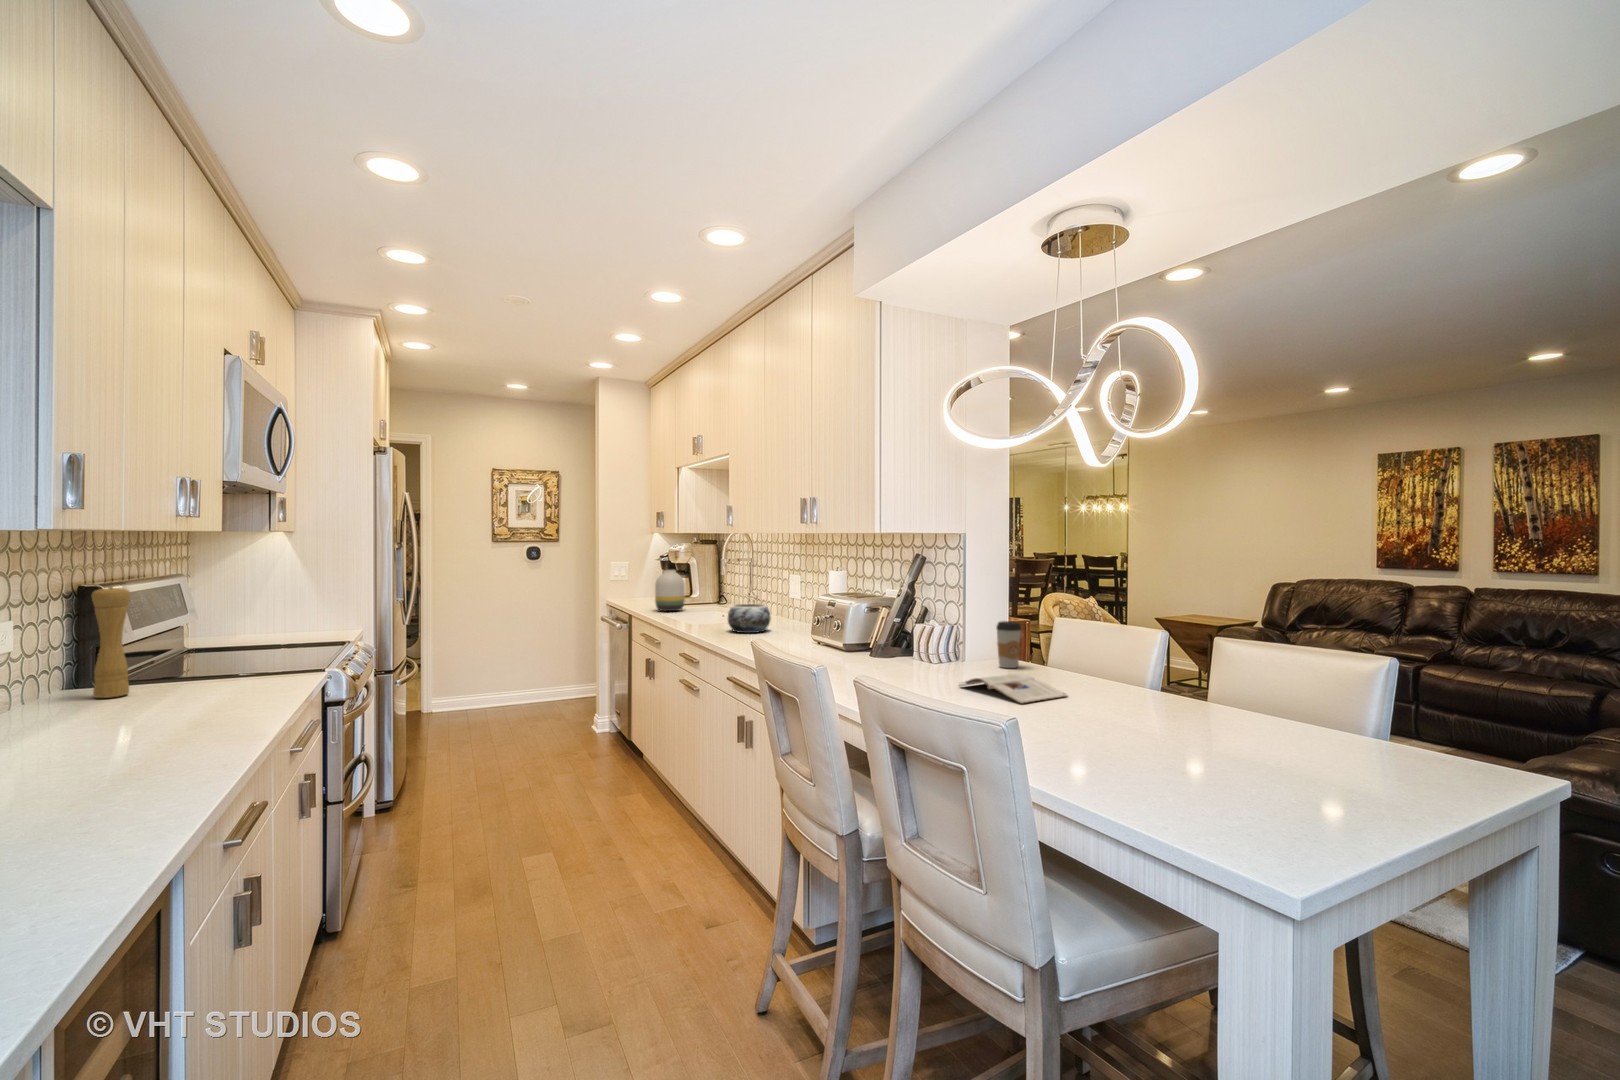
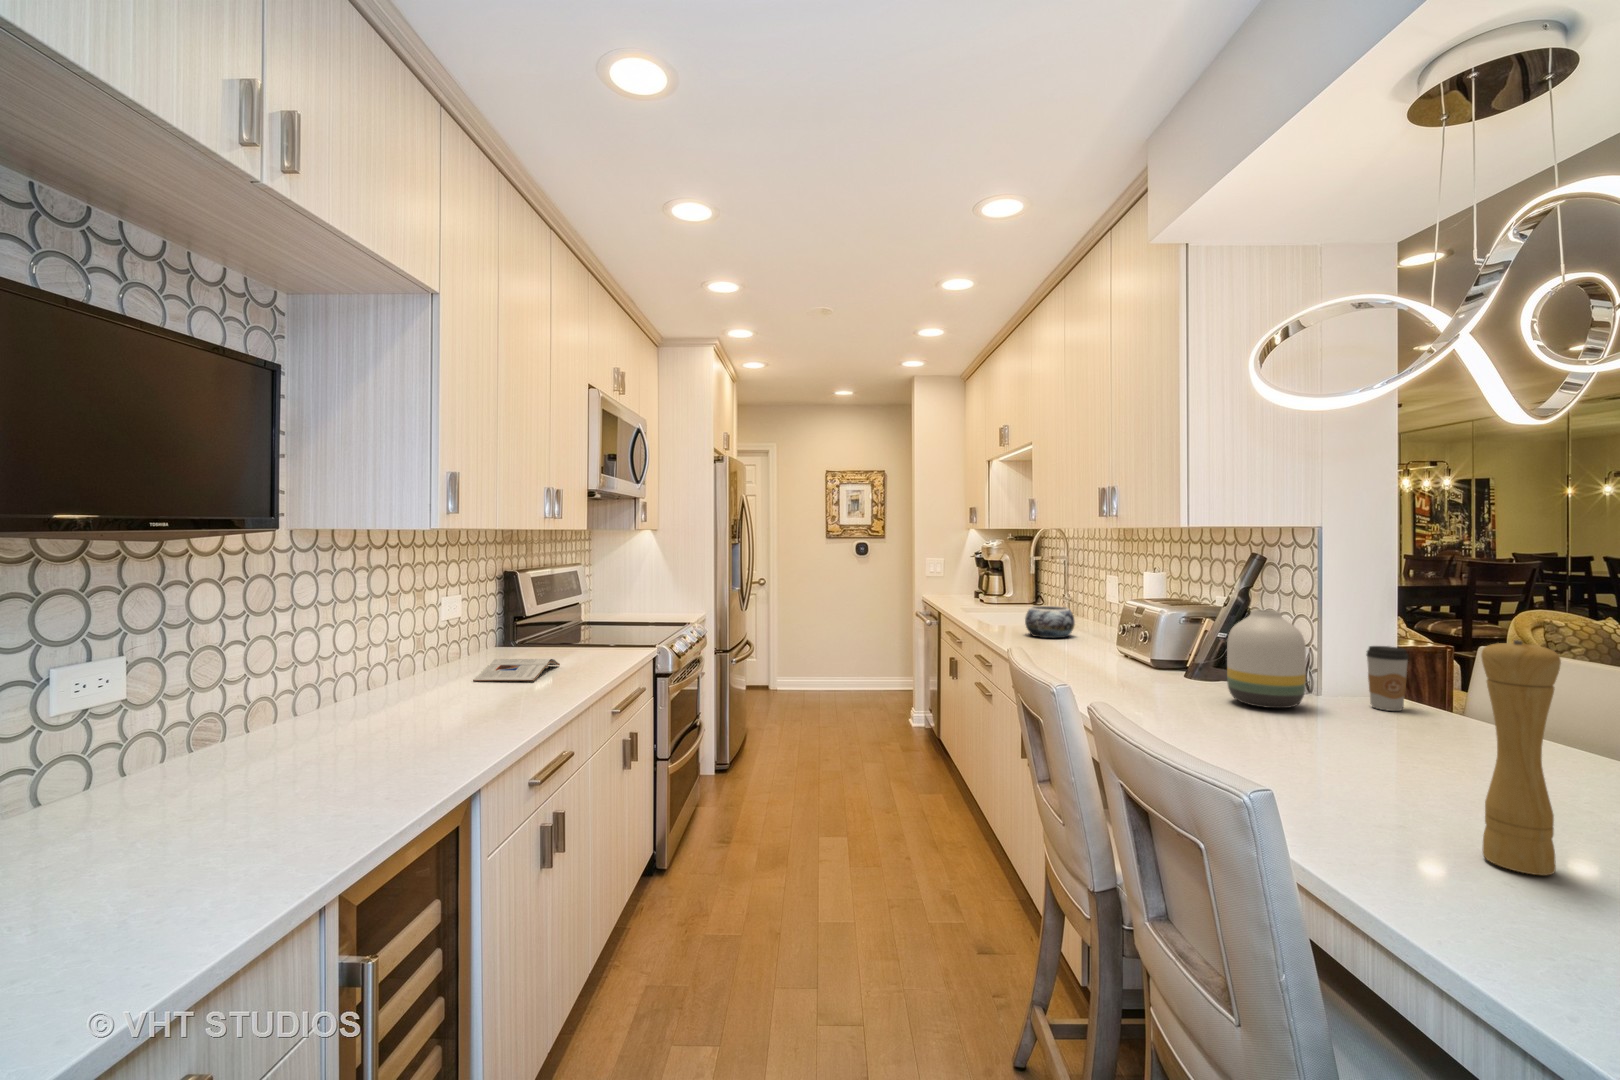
vase: present [655,570,685,611] -> present [1227,610,1306,708]
pepper mill: present [92,587,131,698] -> present [1481,640,1561,875]
magazine: present [961,673,1067,704] -> present [473,659,560,681]

